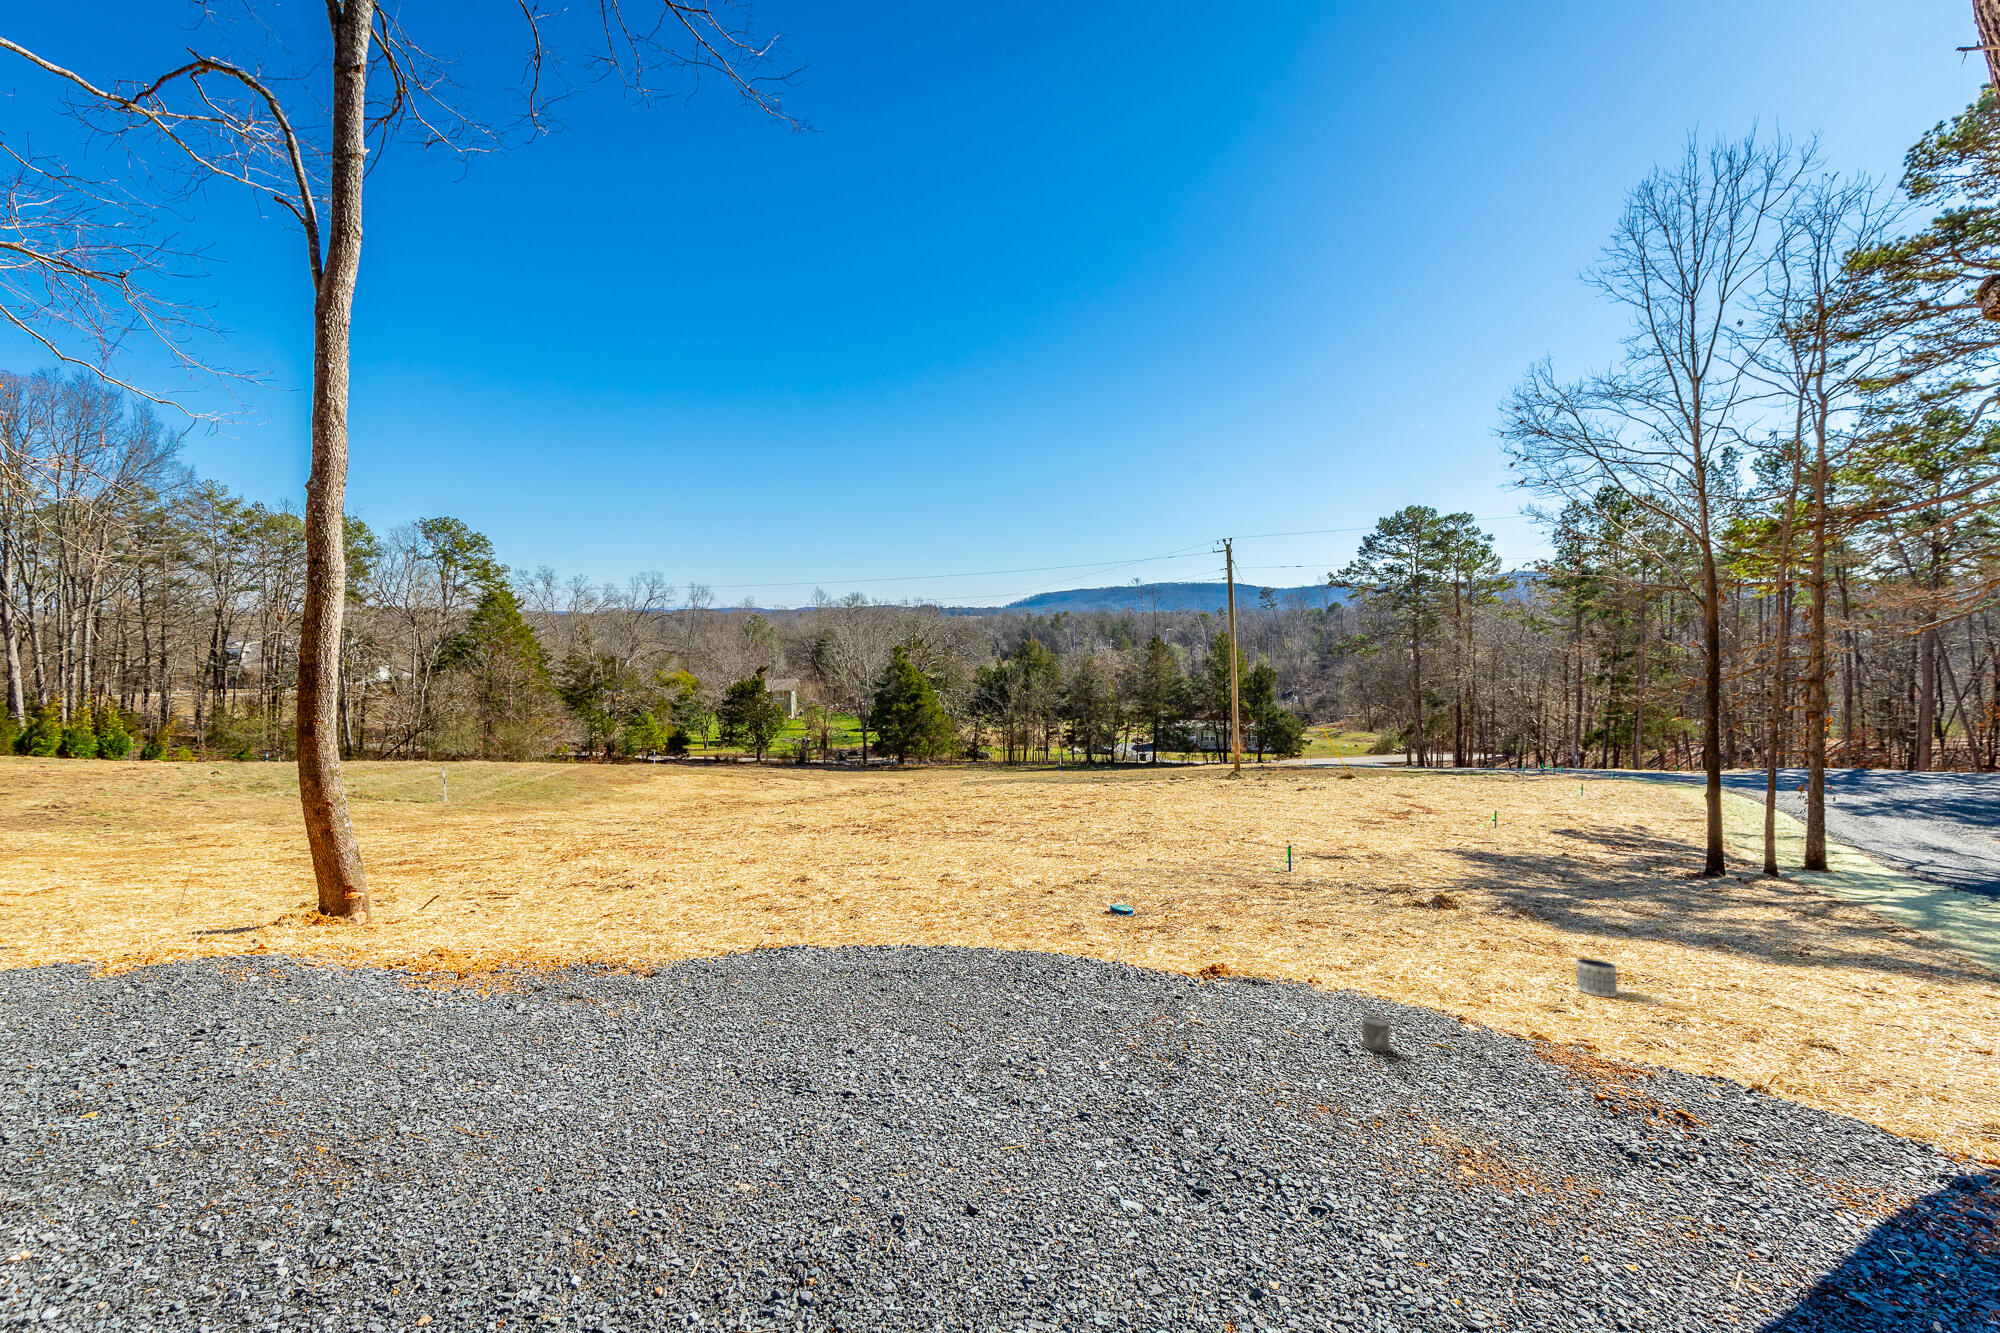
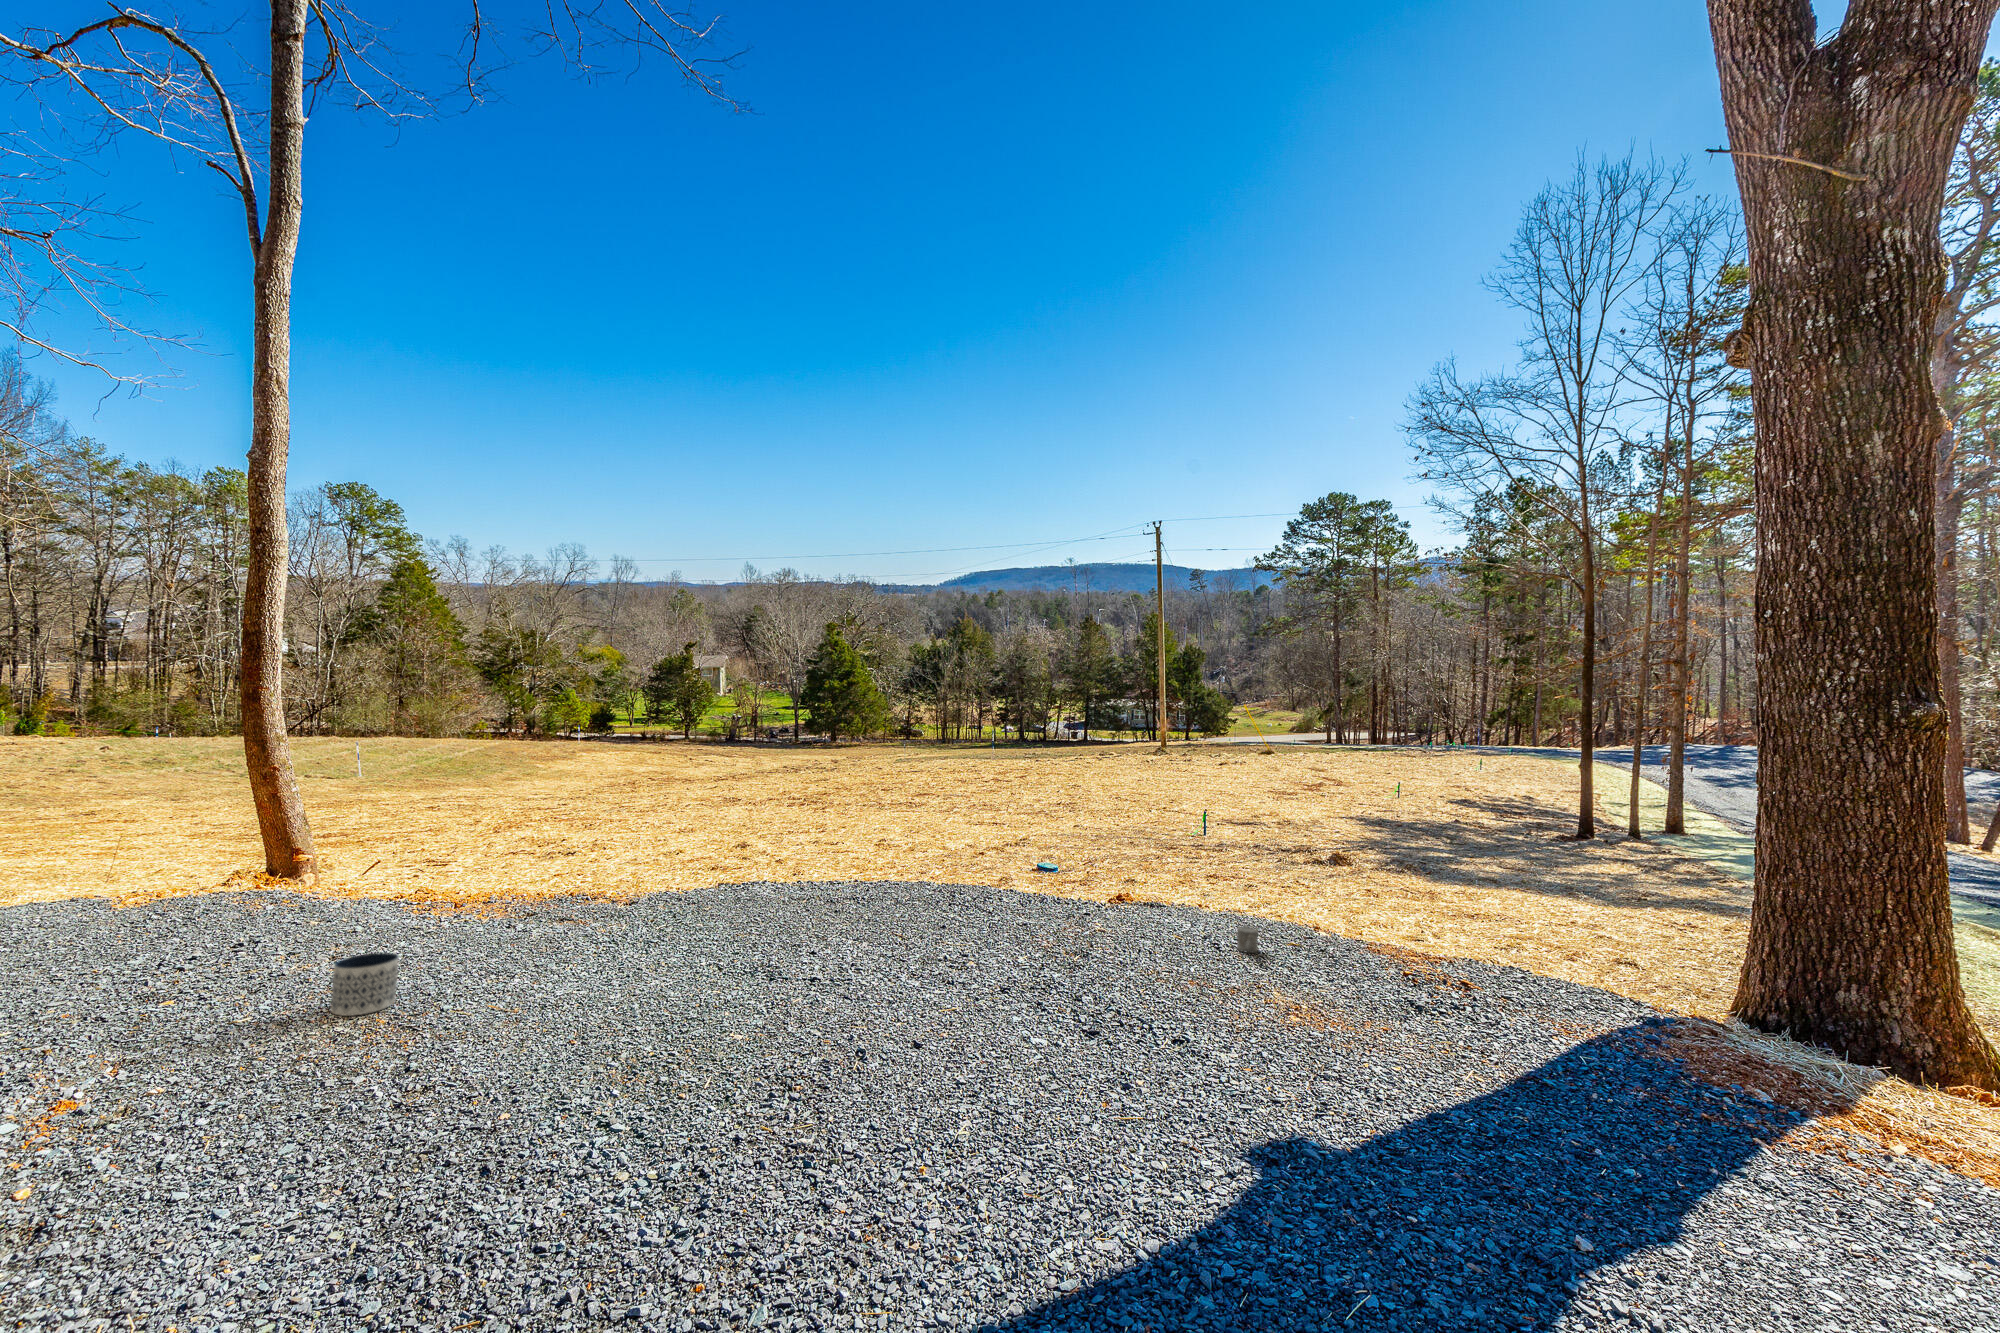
planter: present [1576,958,1617,997] -> present [331,953,399,1016]

